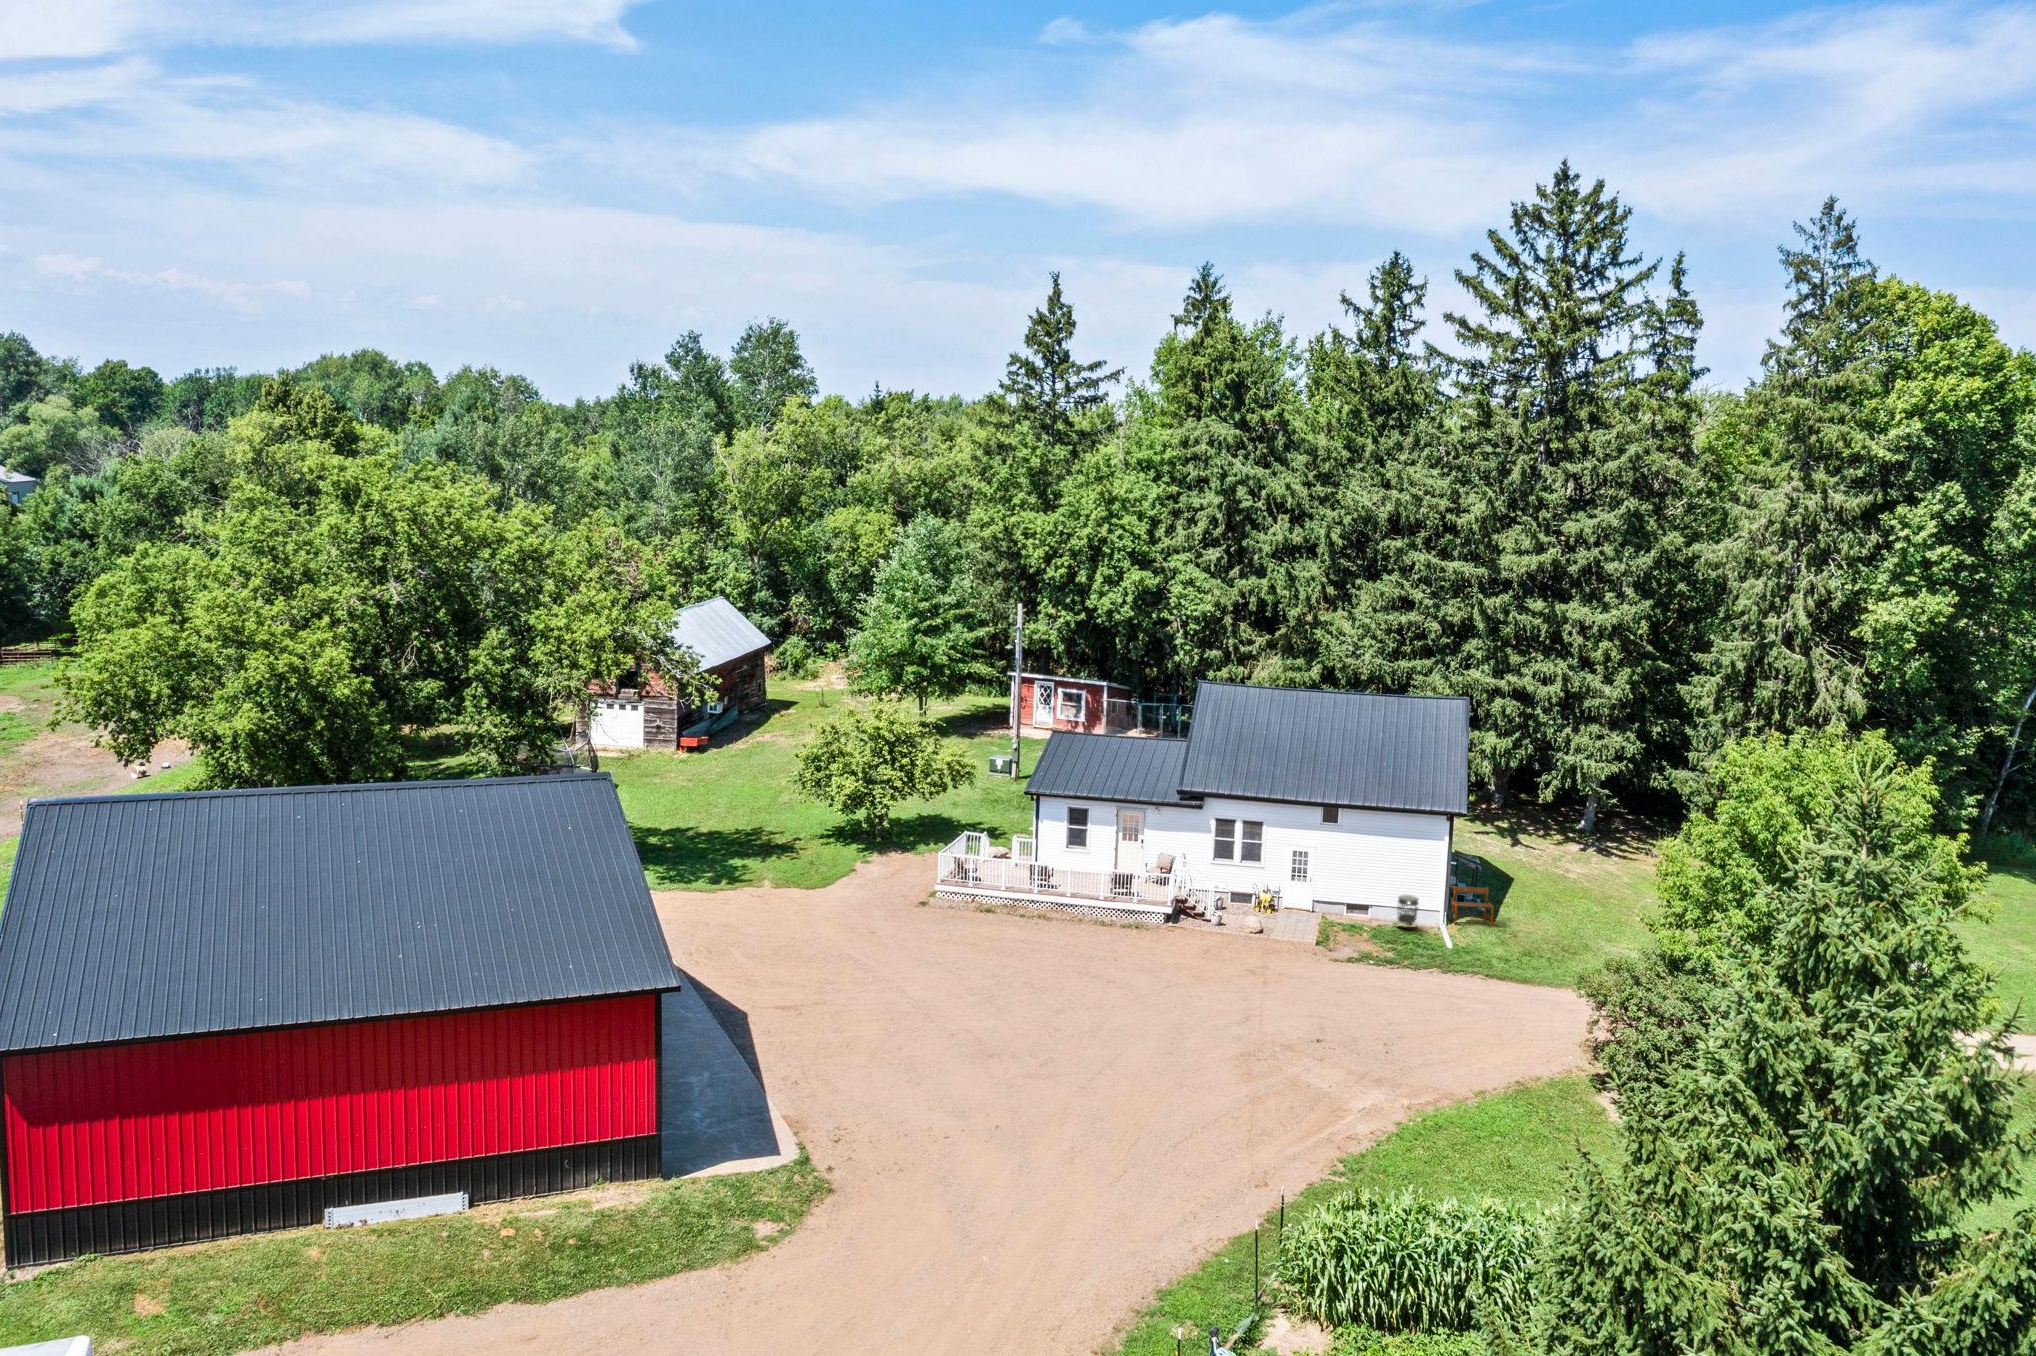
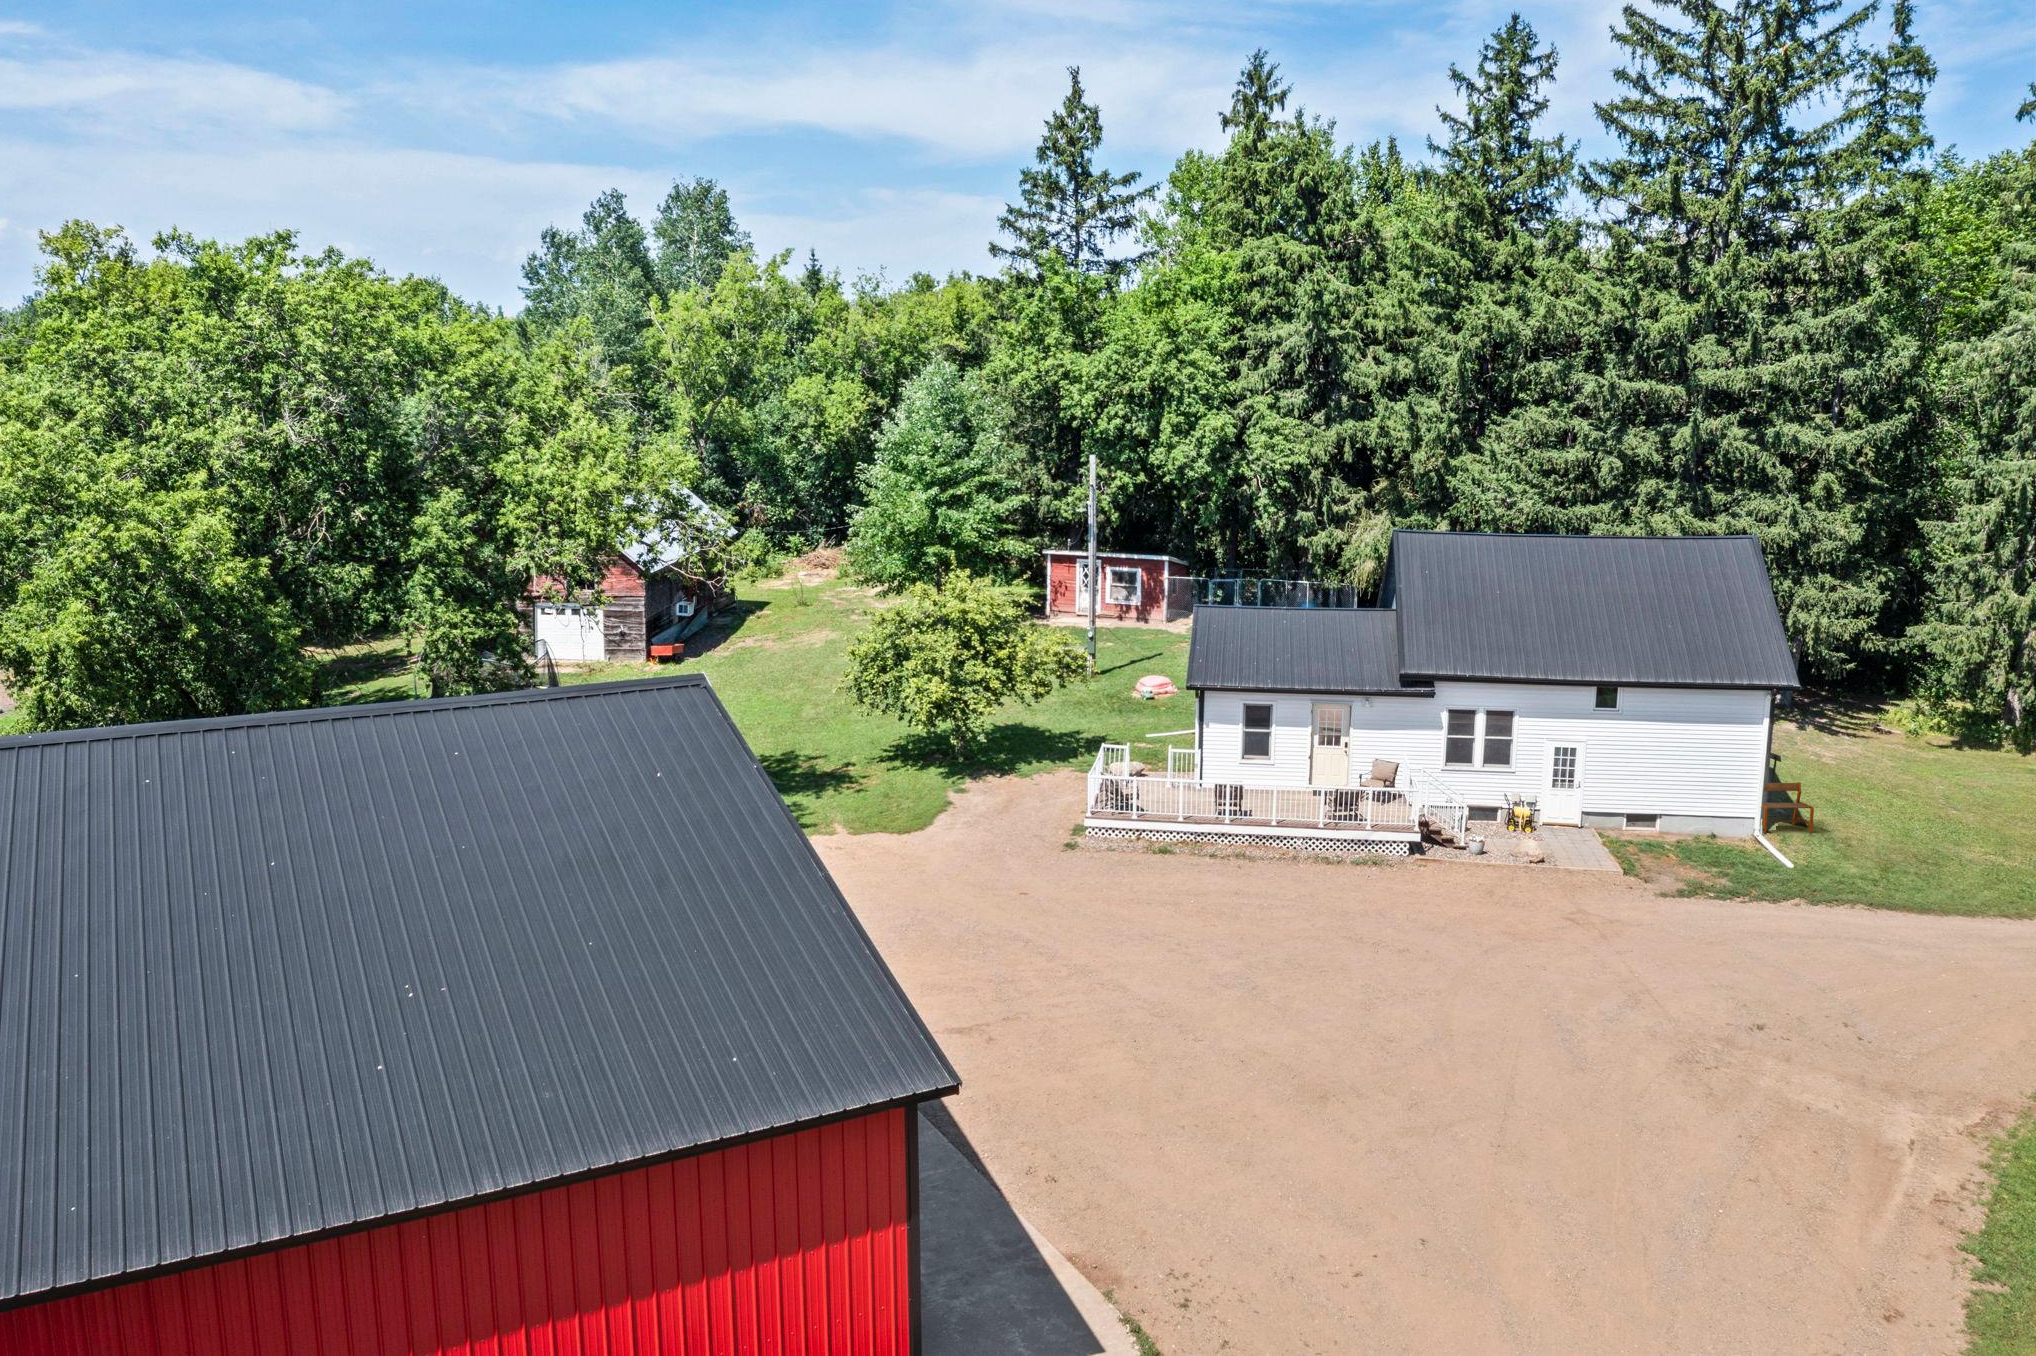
trash can: present [1398,895,1418,928] -> none [1695,797,1728,843]

